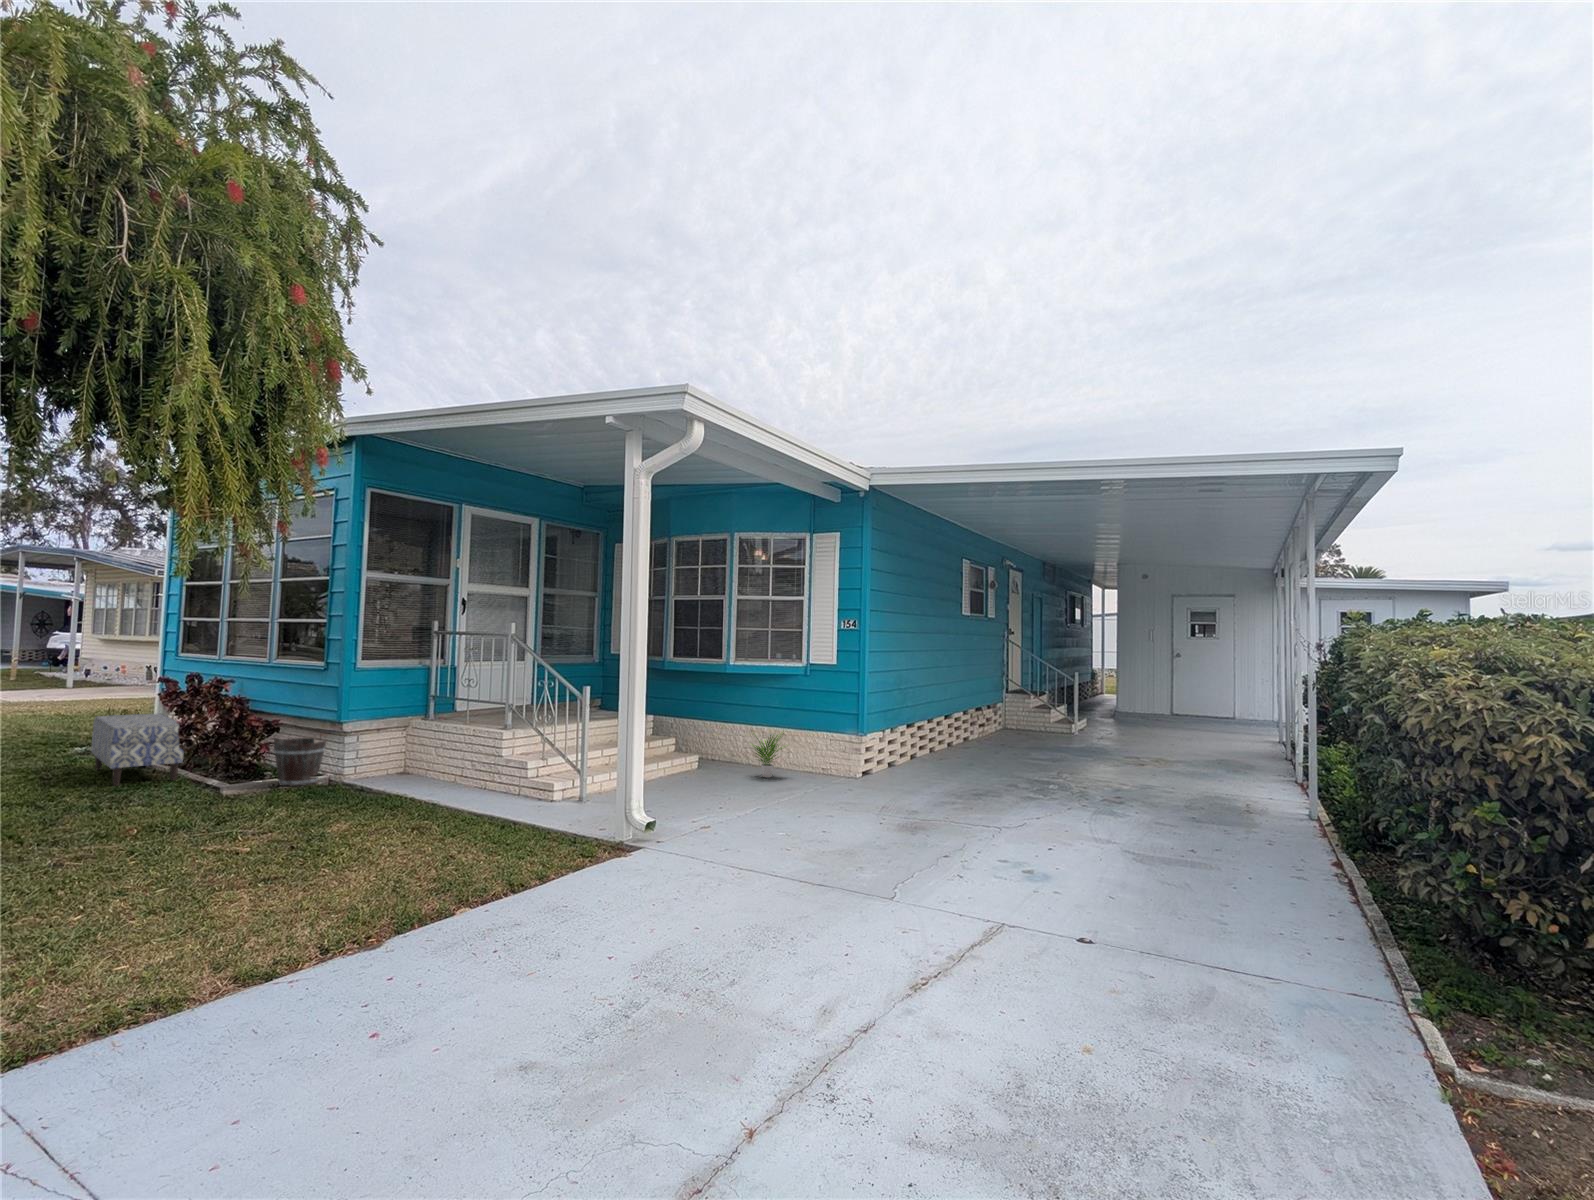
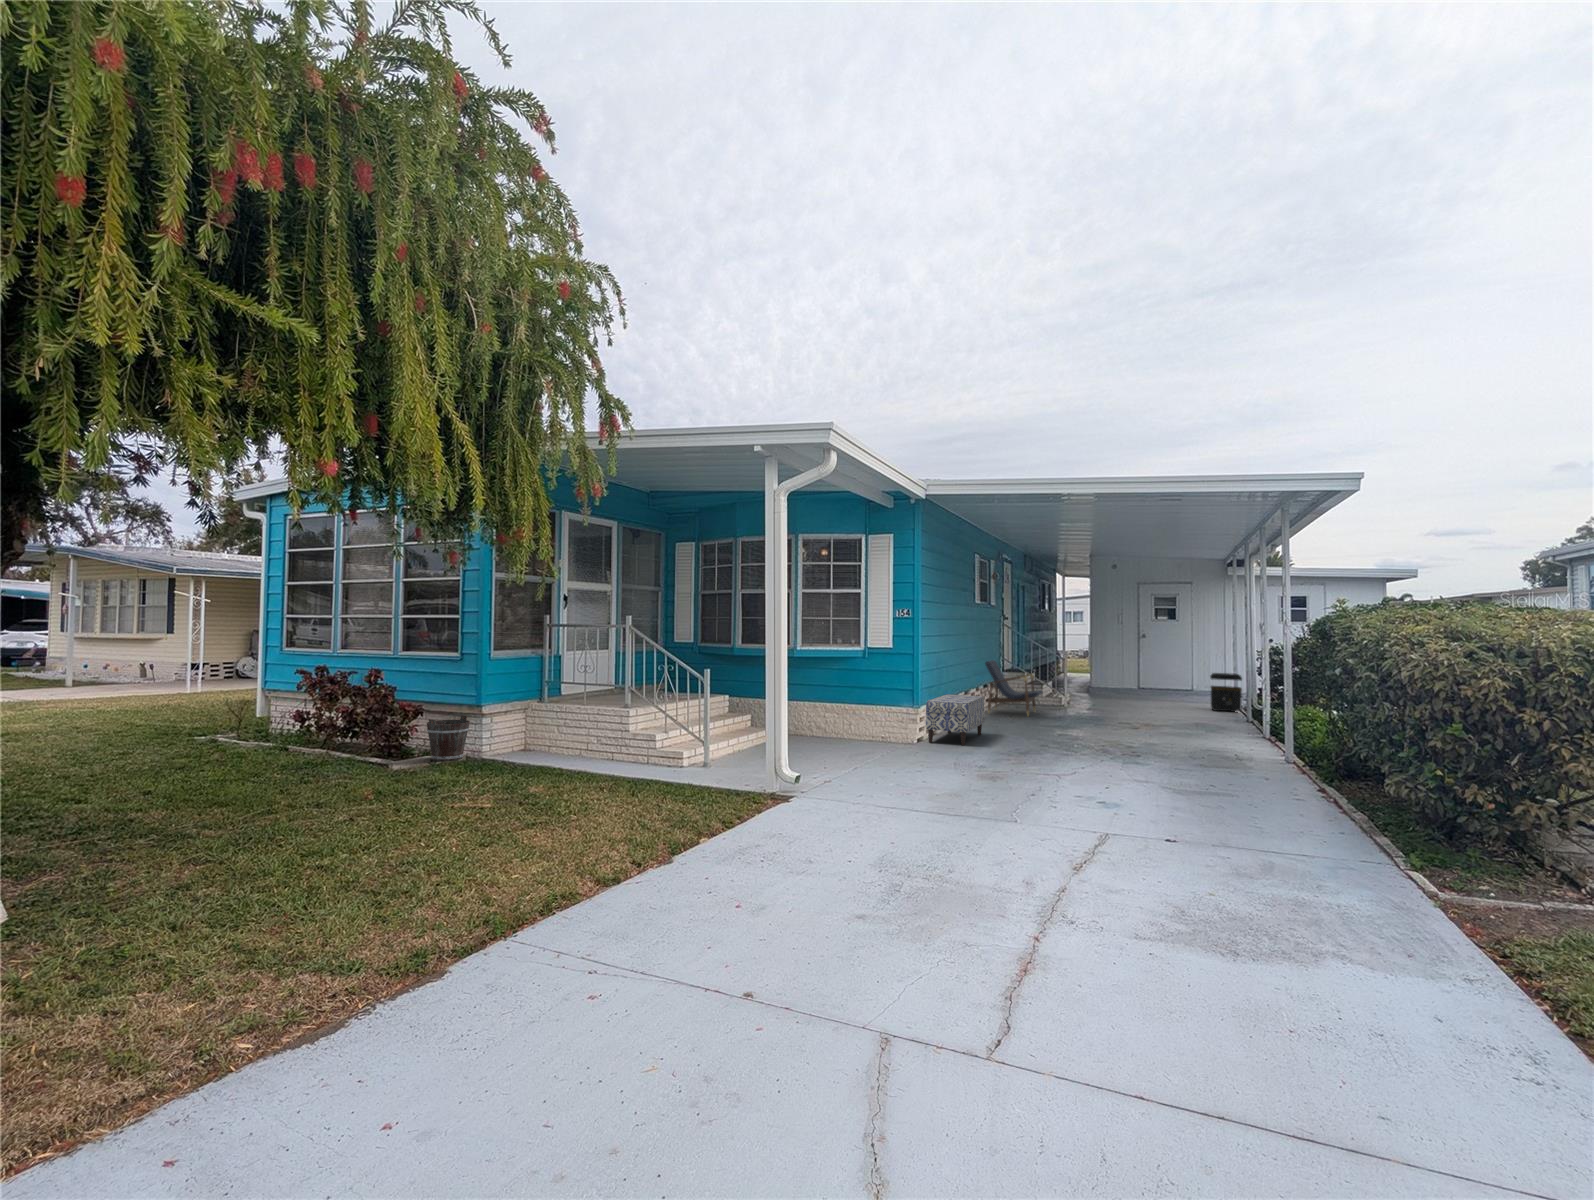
lounge chair: none [977,680,1046,748] -> present [985,660,1043,716]
toolbox: none [1254,701,1291,748] -> present [1210,673,1242,712]
bench: present [91,714,184,786] -> present [925,694,985,745]
potted plant: present [752,732,784,778] -> none [820,704,857,744]

